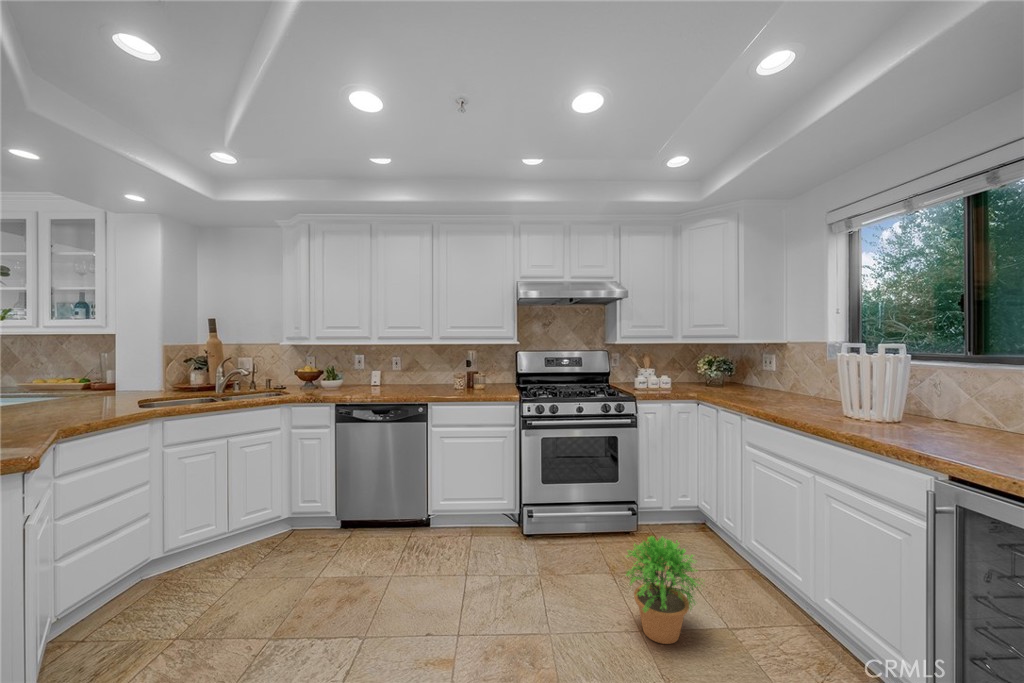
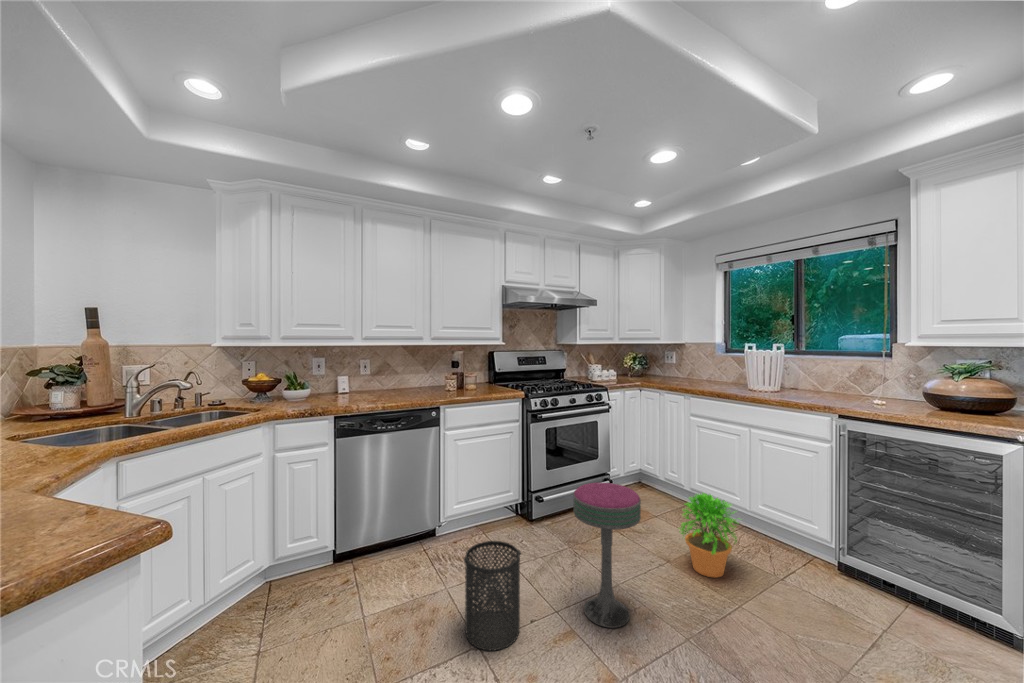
bar stool: none [463,498,533,651] -> present [573,483,641,628]
trash can: none [362,533,415,631] -> present [464,541,521,651]

